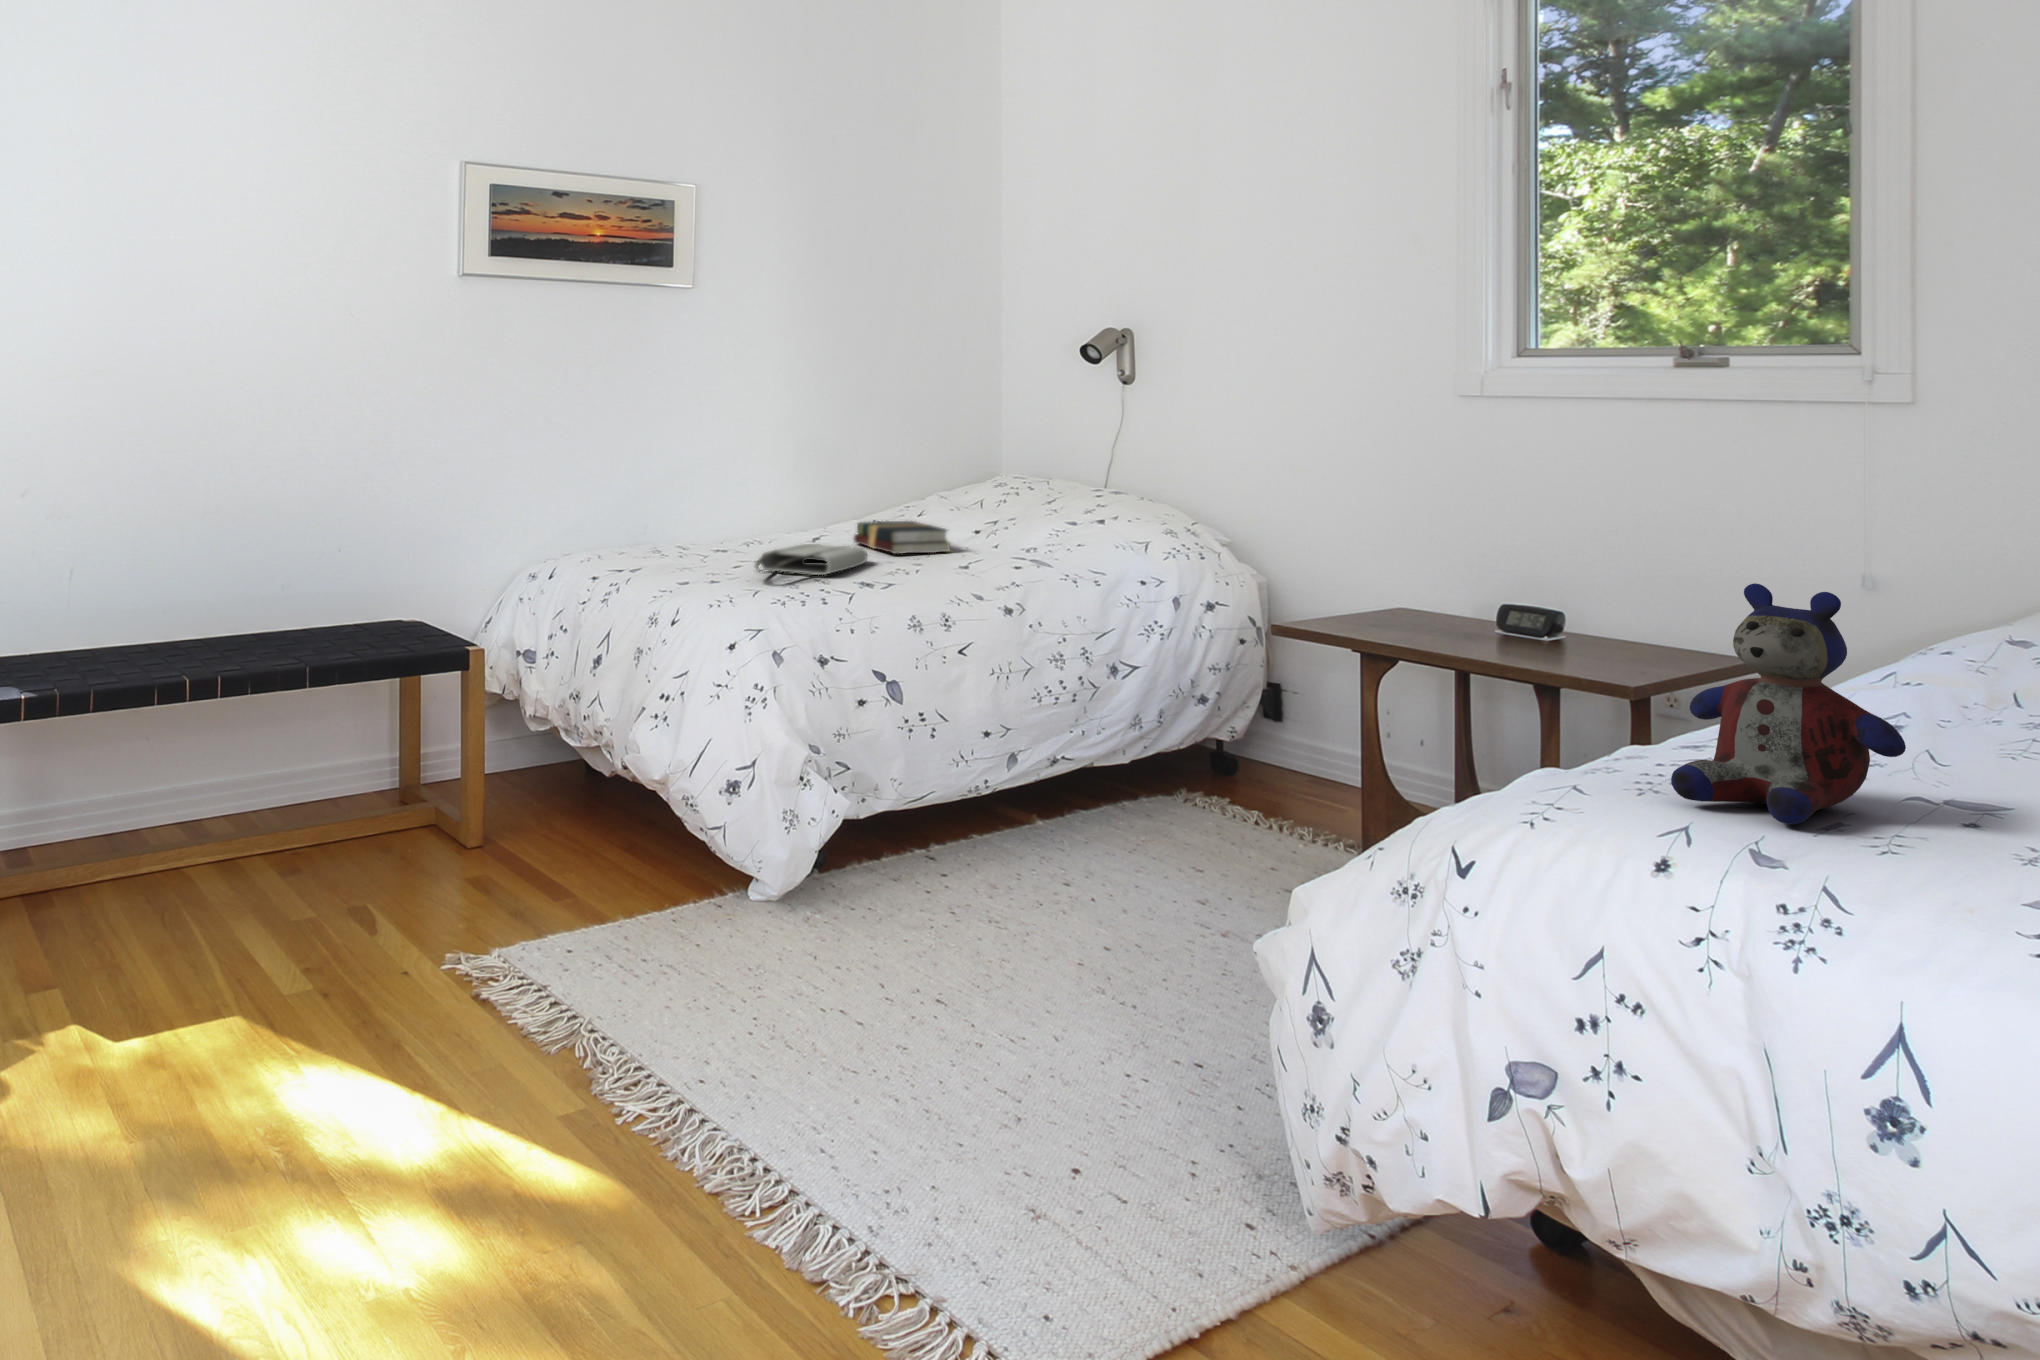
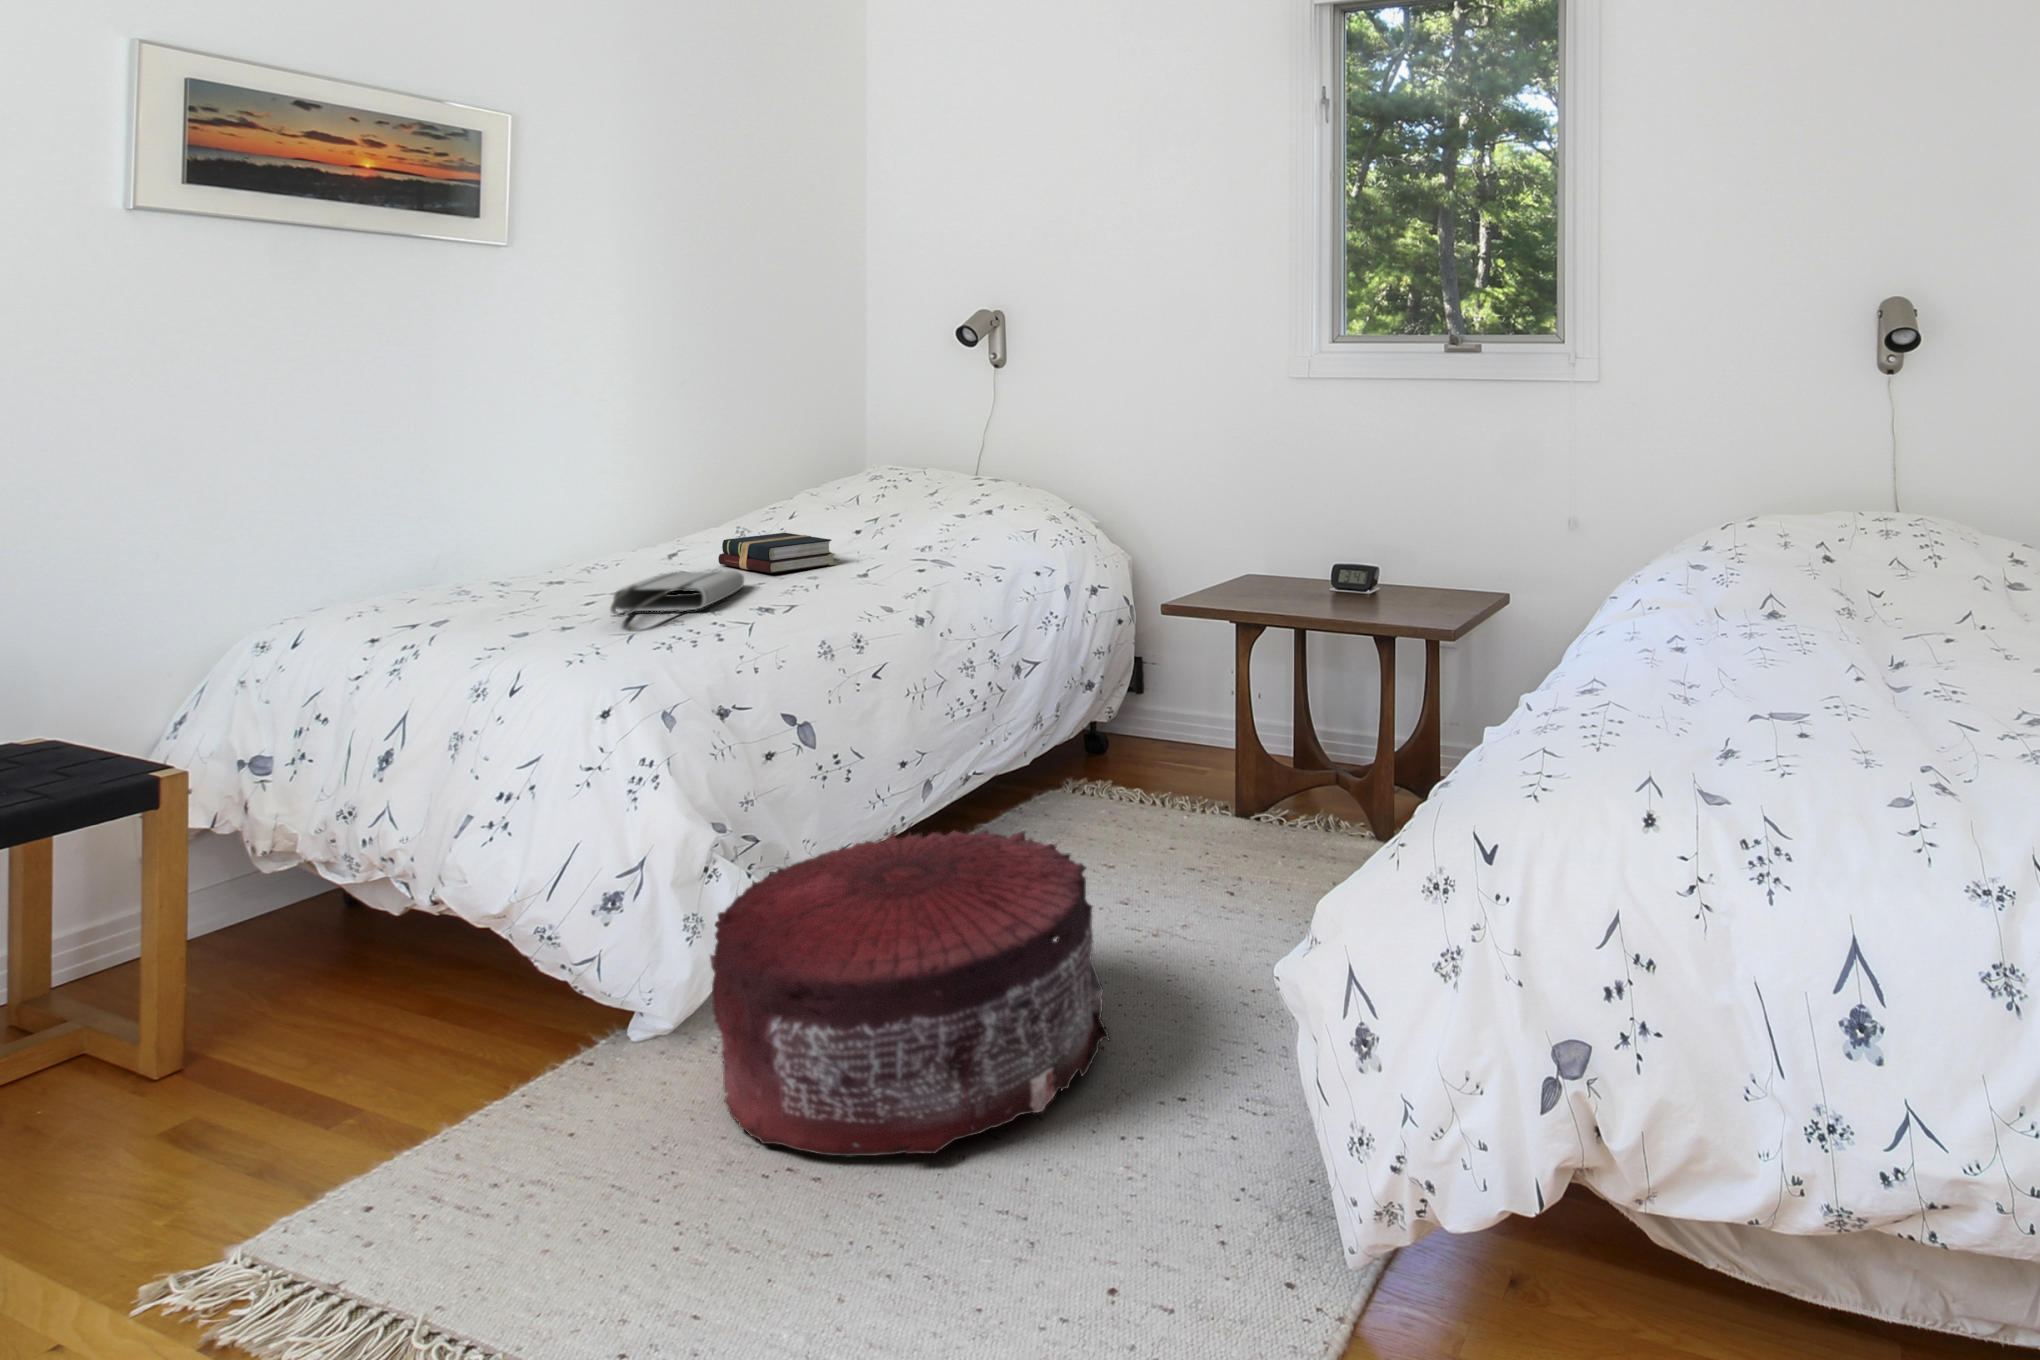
stuffed bear: present [1671,583,1906,825] -> none [1612,540,1776,757]
pouf: none [802,779,1143,1036] -> present [710,830,1109,1156]

